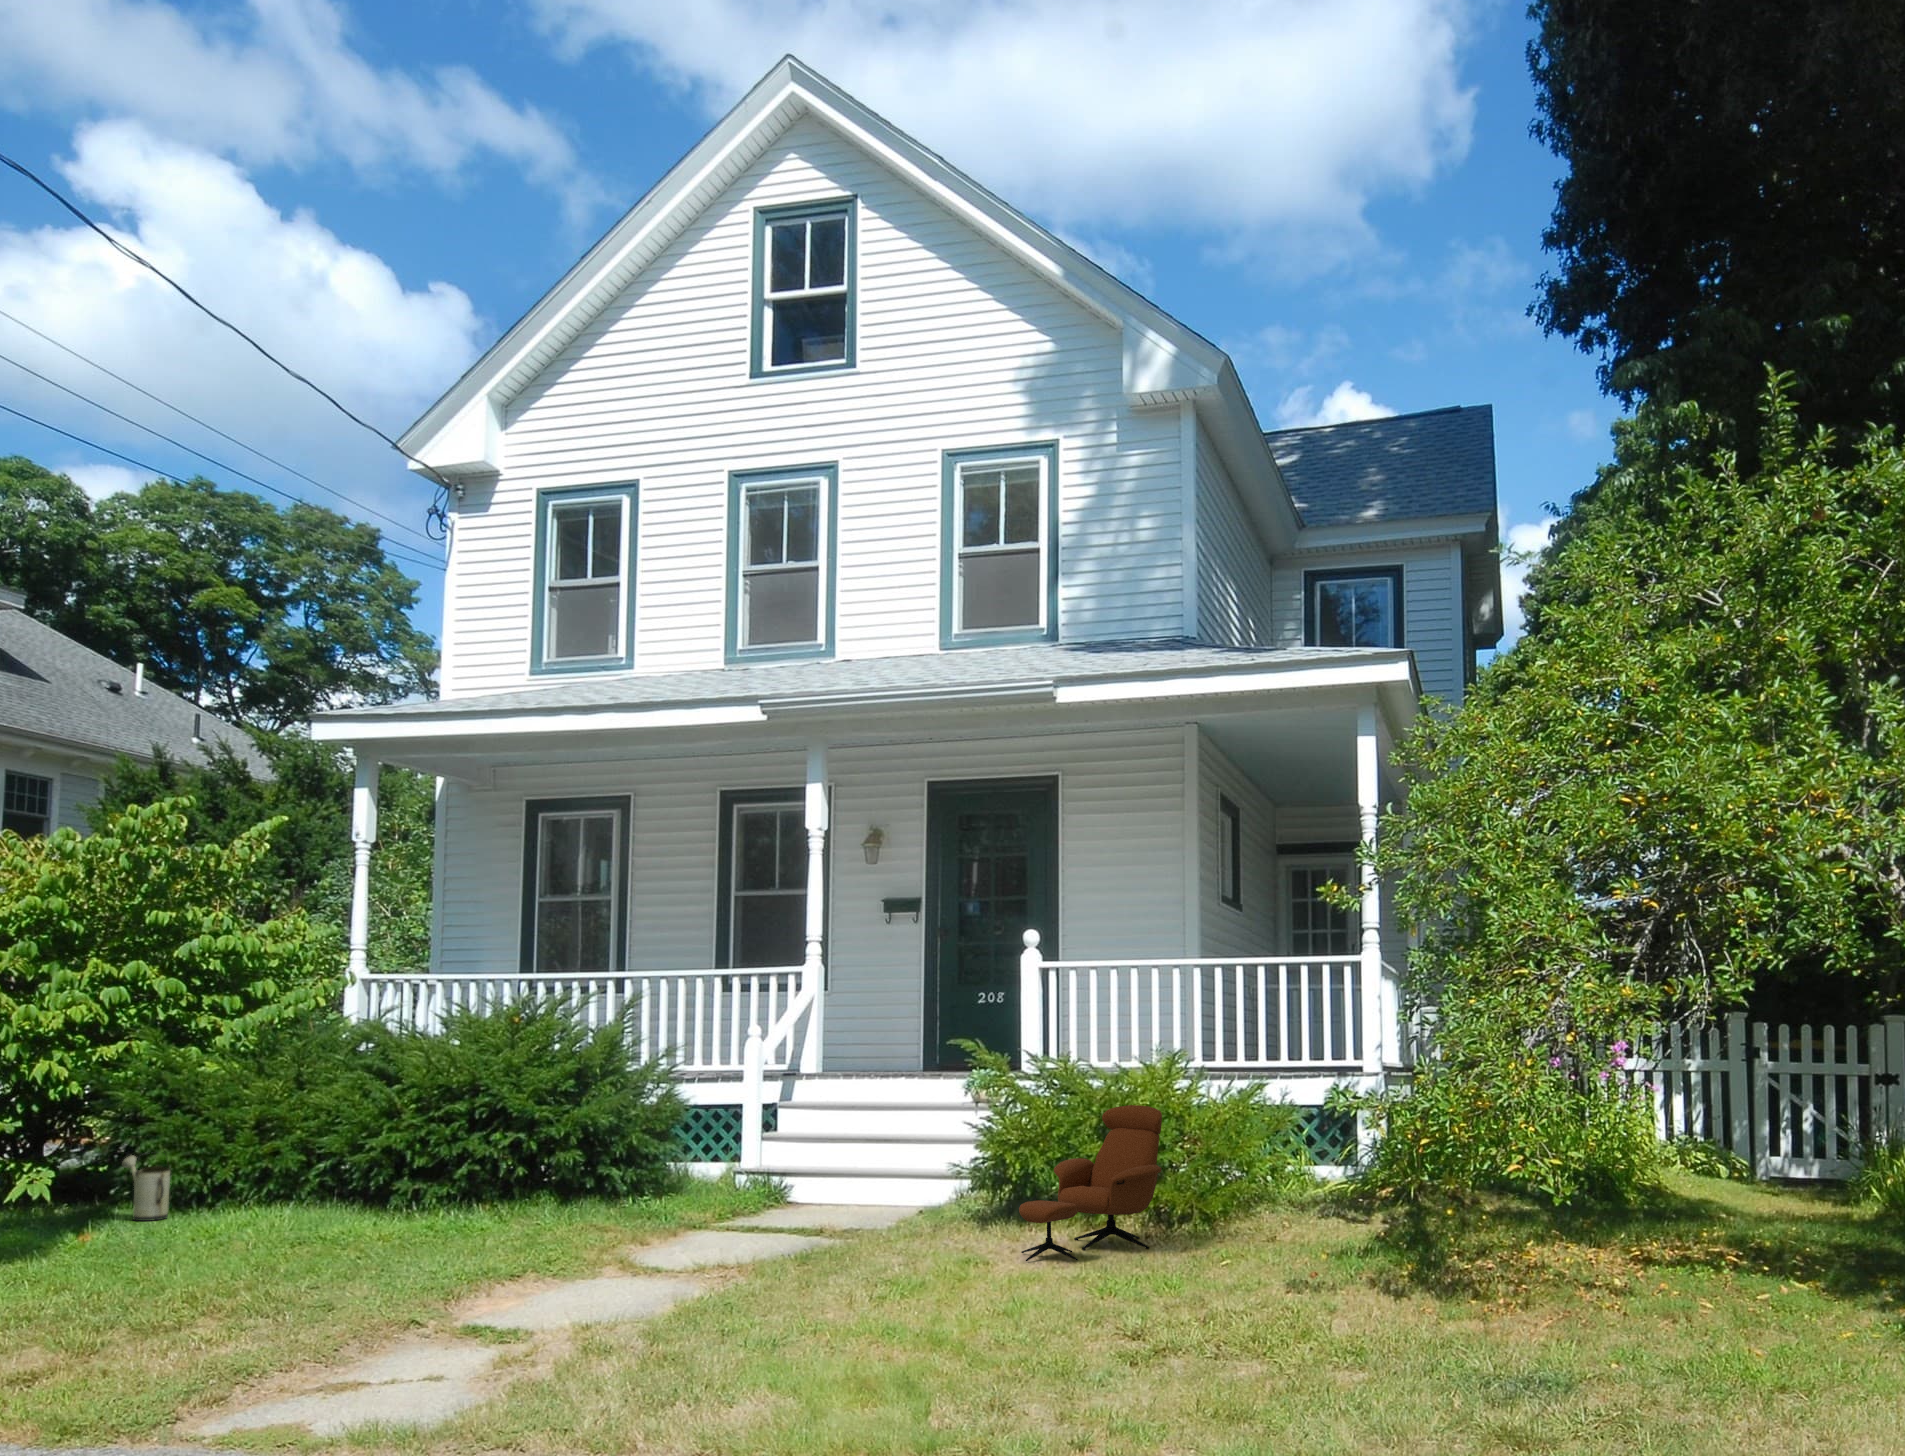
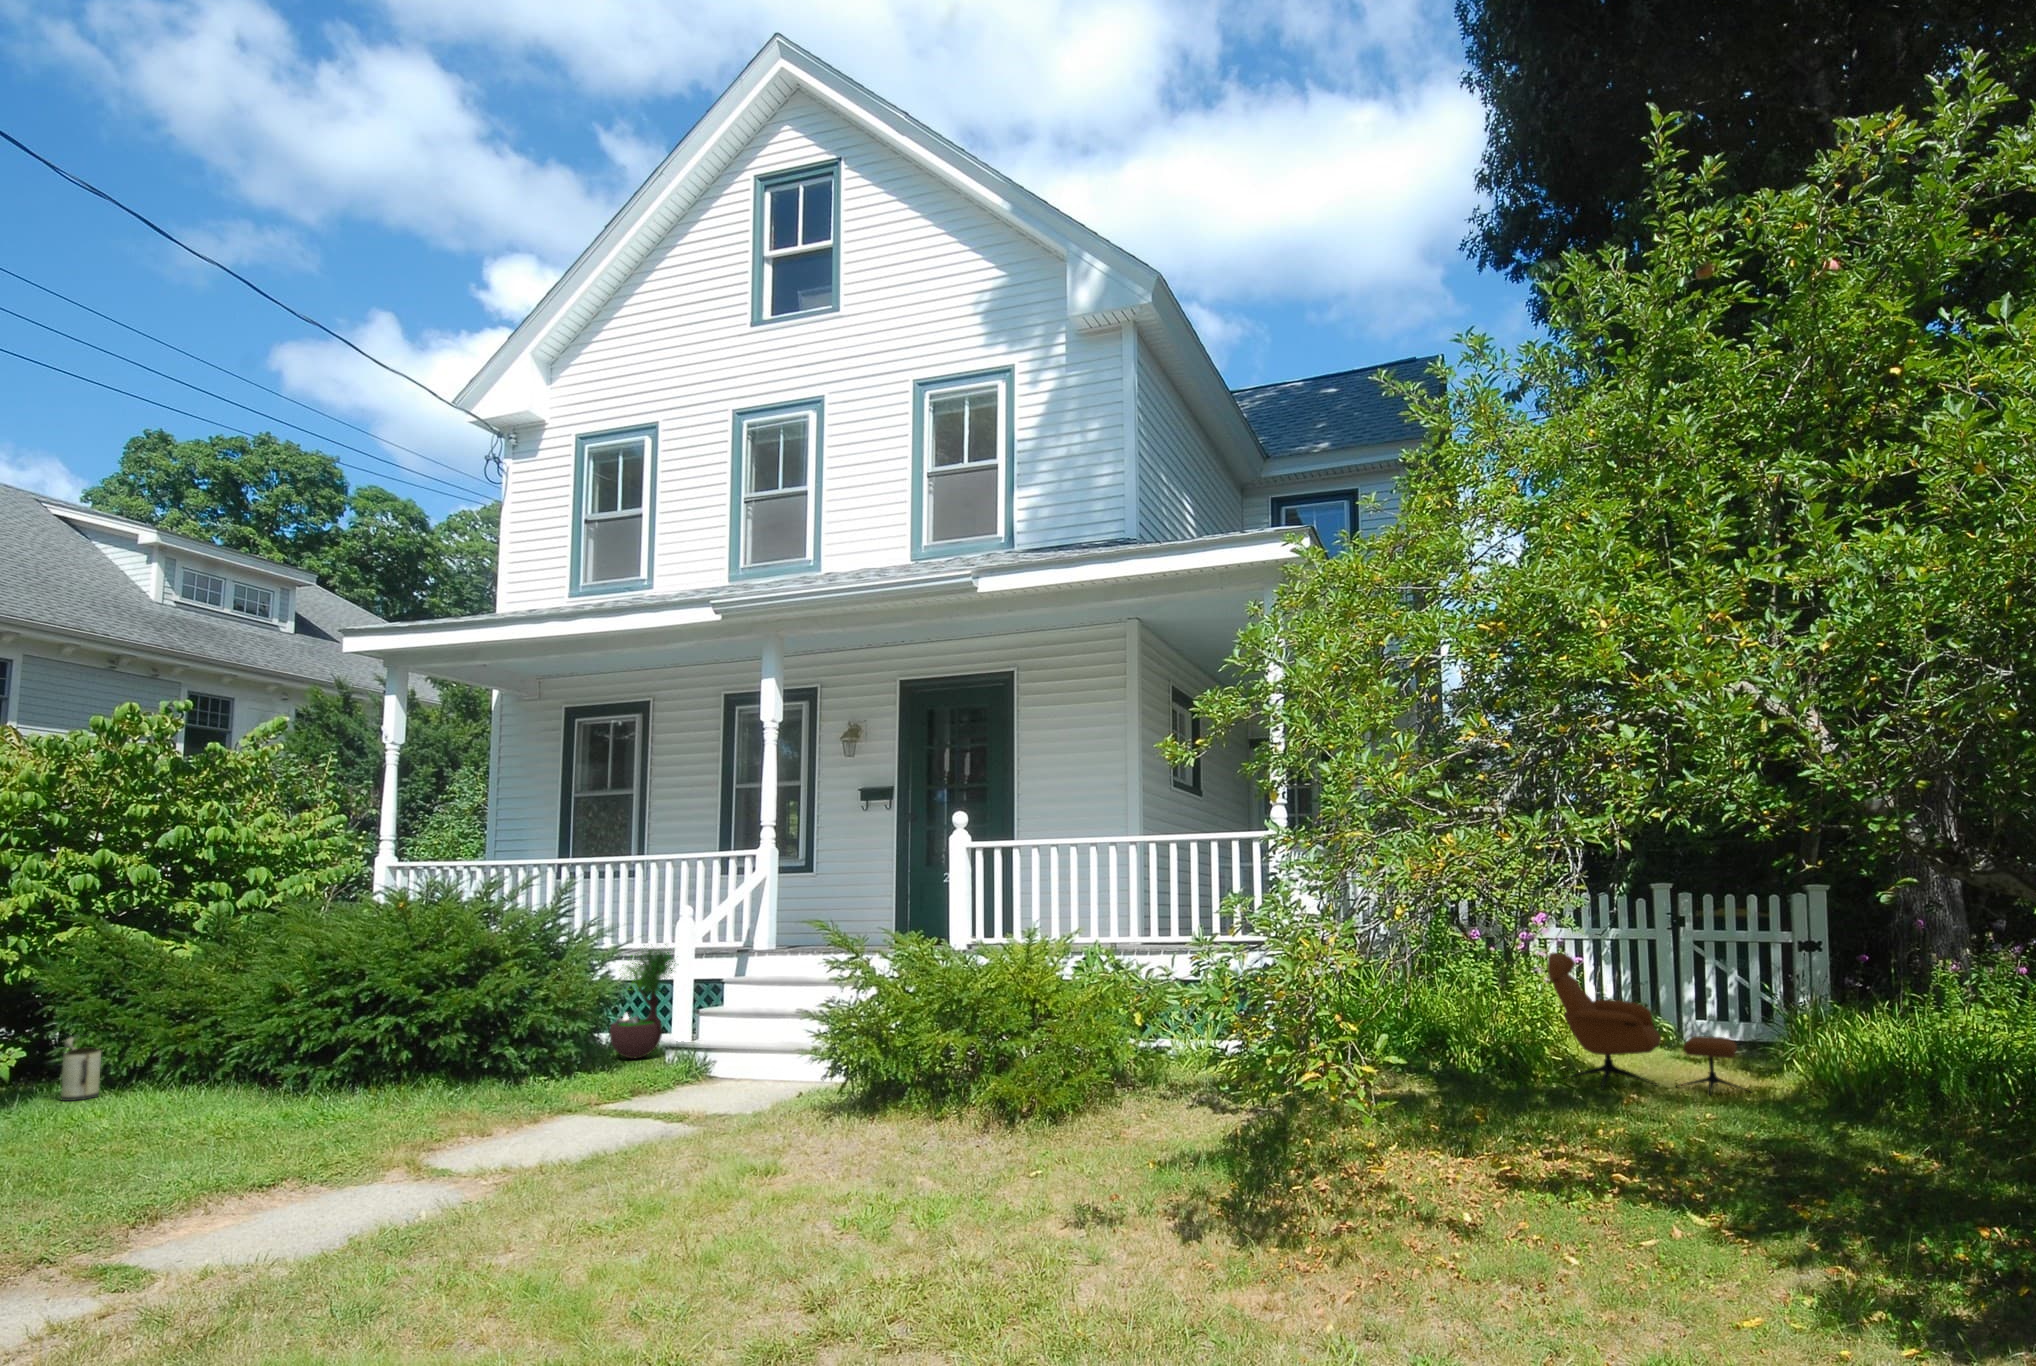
potted tree: none [675,1060,748,1186] -> present [610,944,676,1058]
lounge chair: present [1019,1105,1162,1261] -> present [1548,953,1751,1095]

